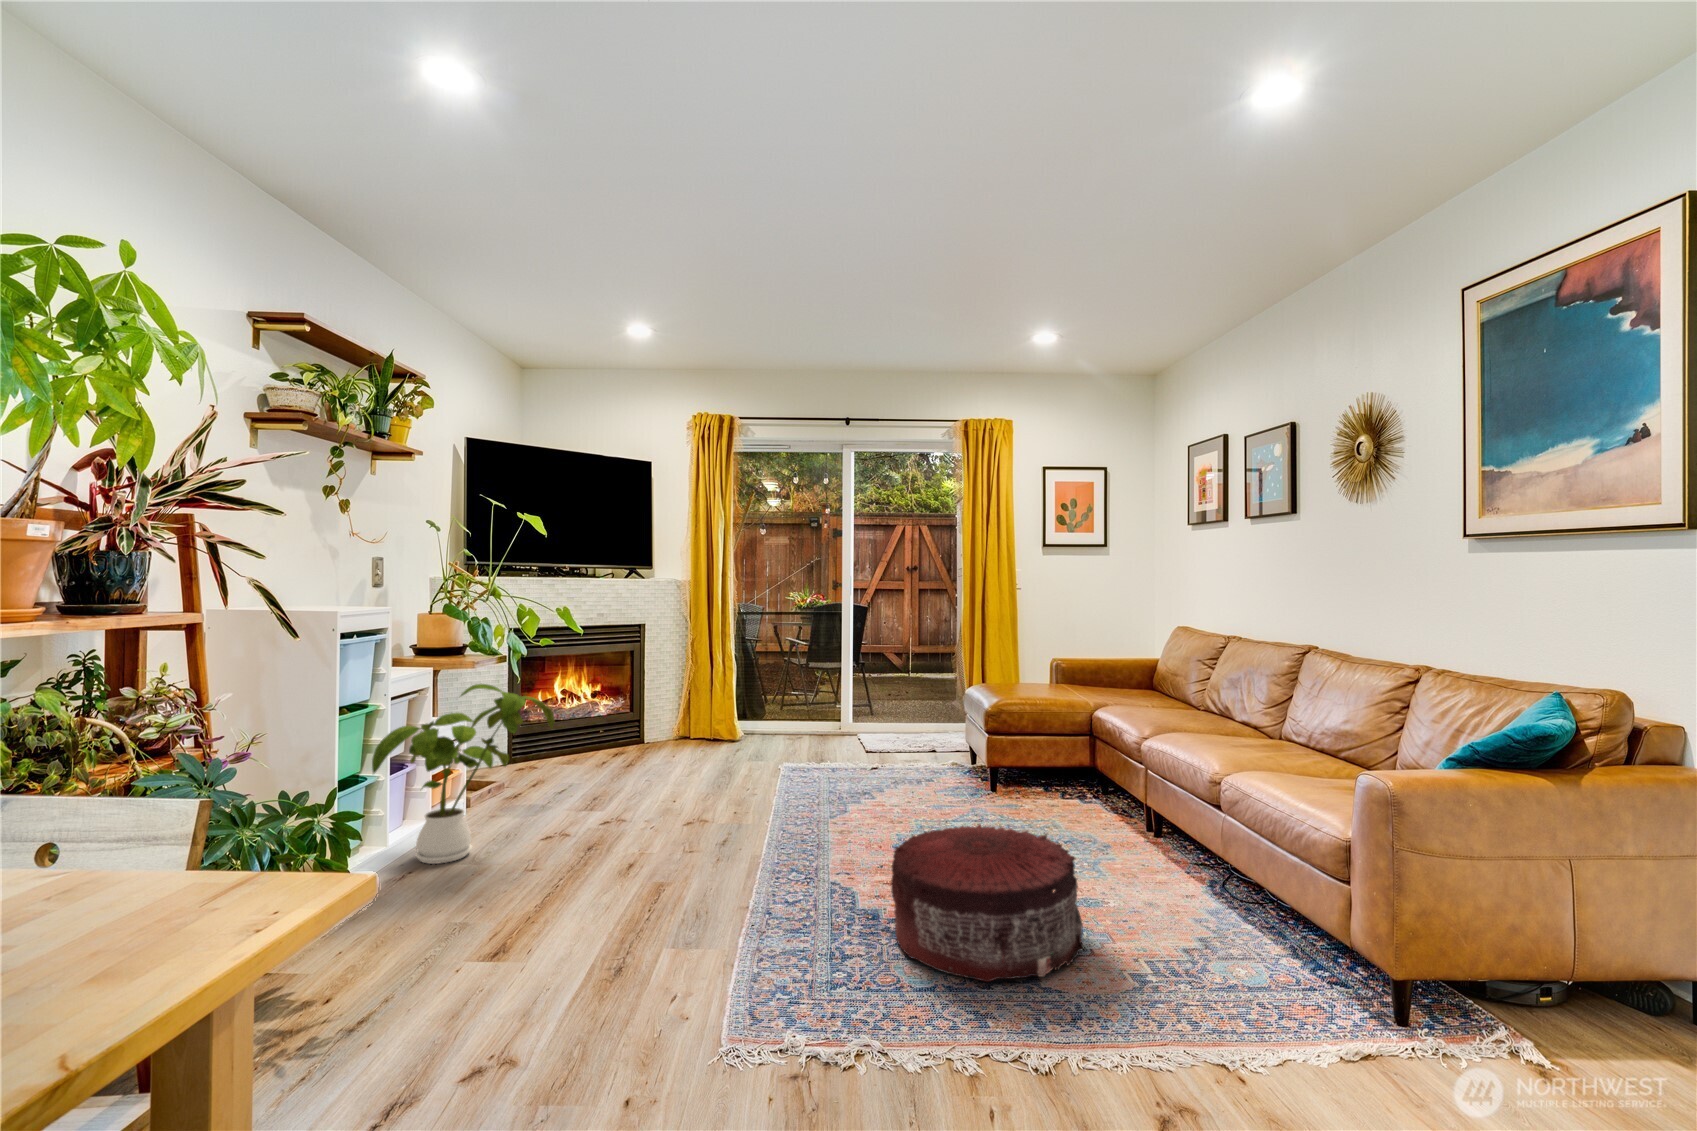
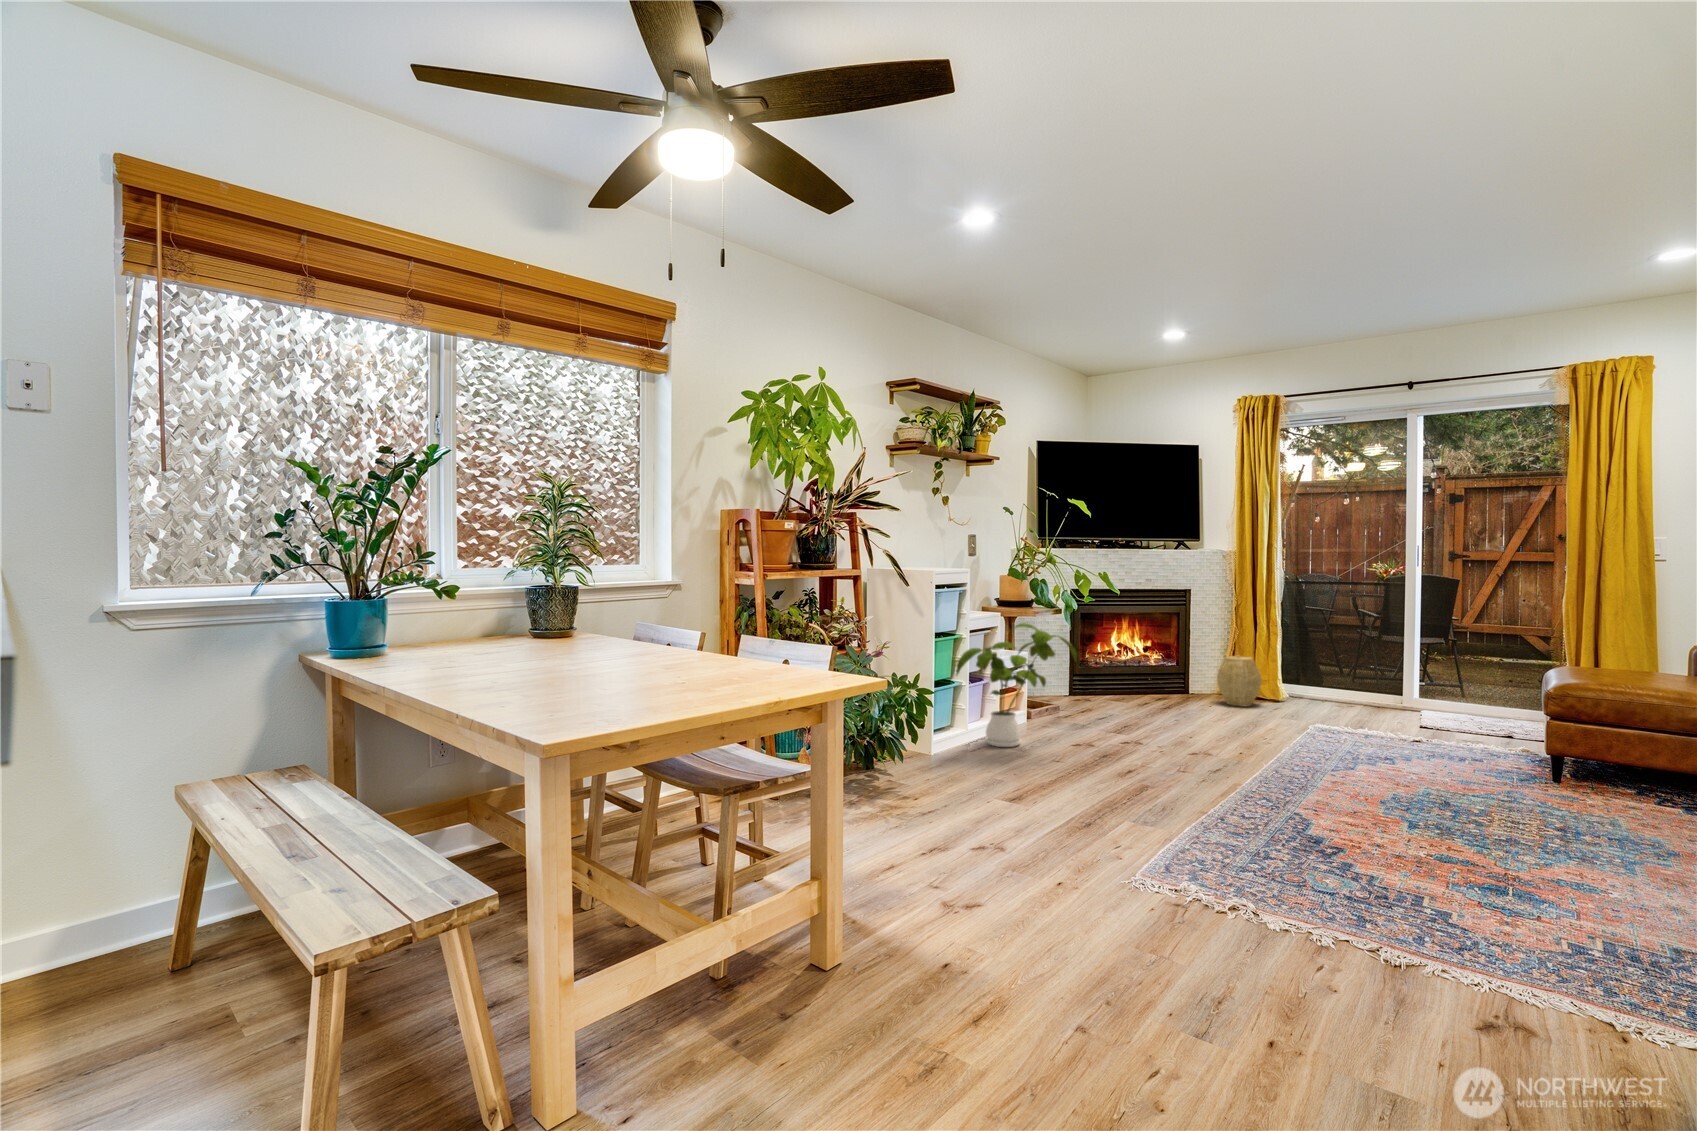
woven basket: none [673,693,716,748] -> present [1217,655,1262,706]
pouf: present [891,824,1085,982] -> none [1322,776,1549,925]

